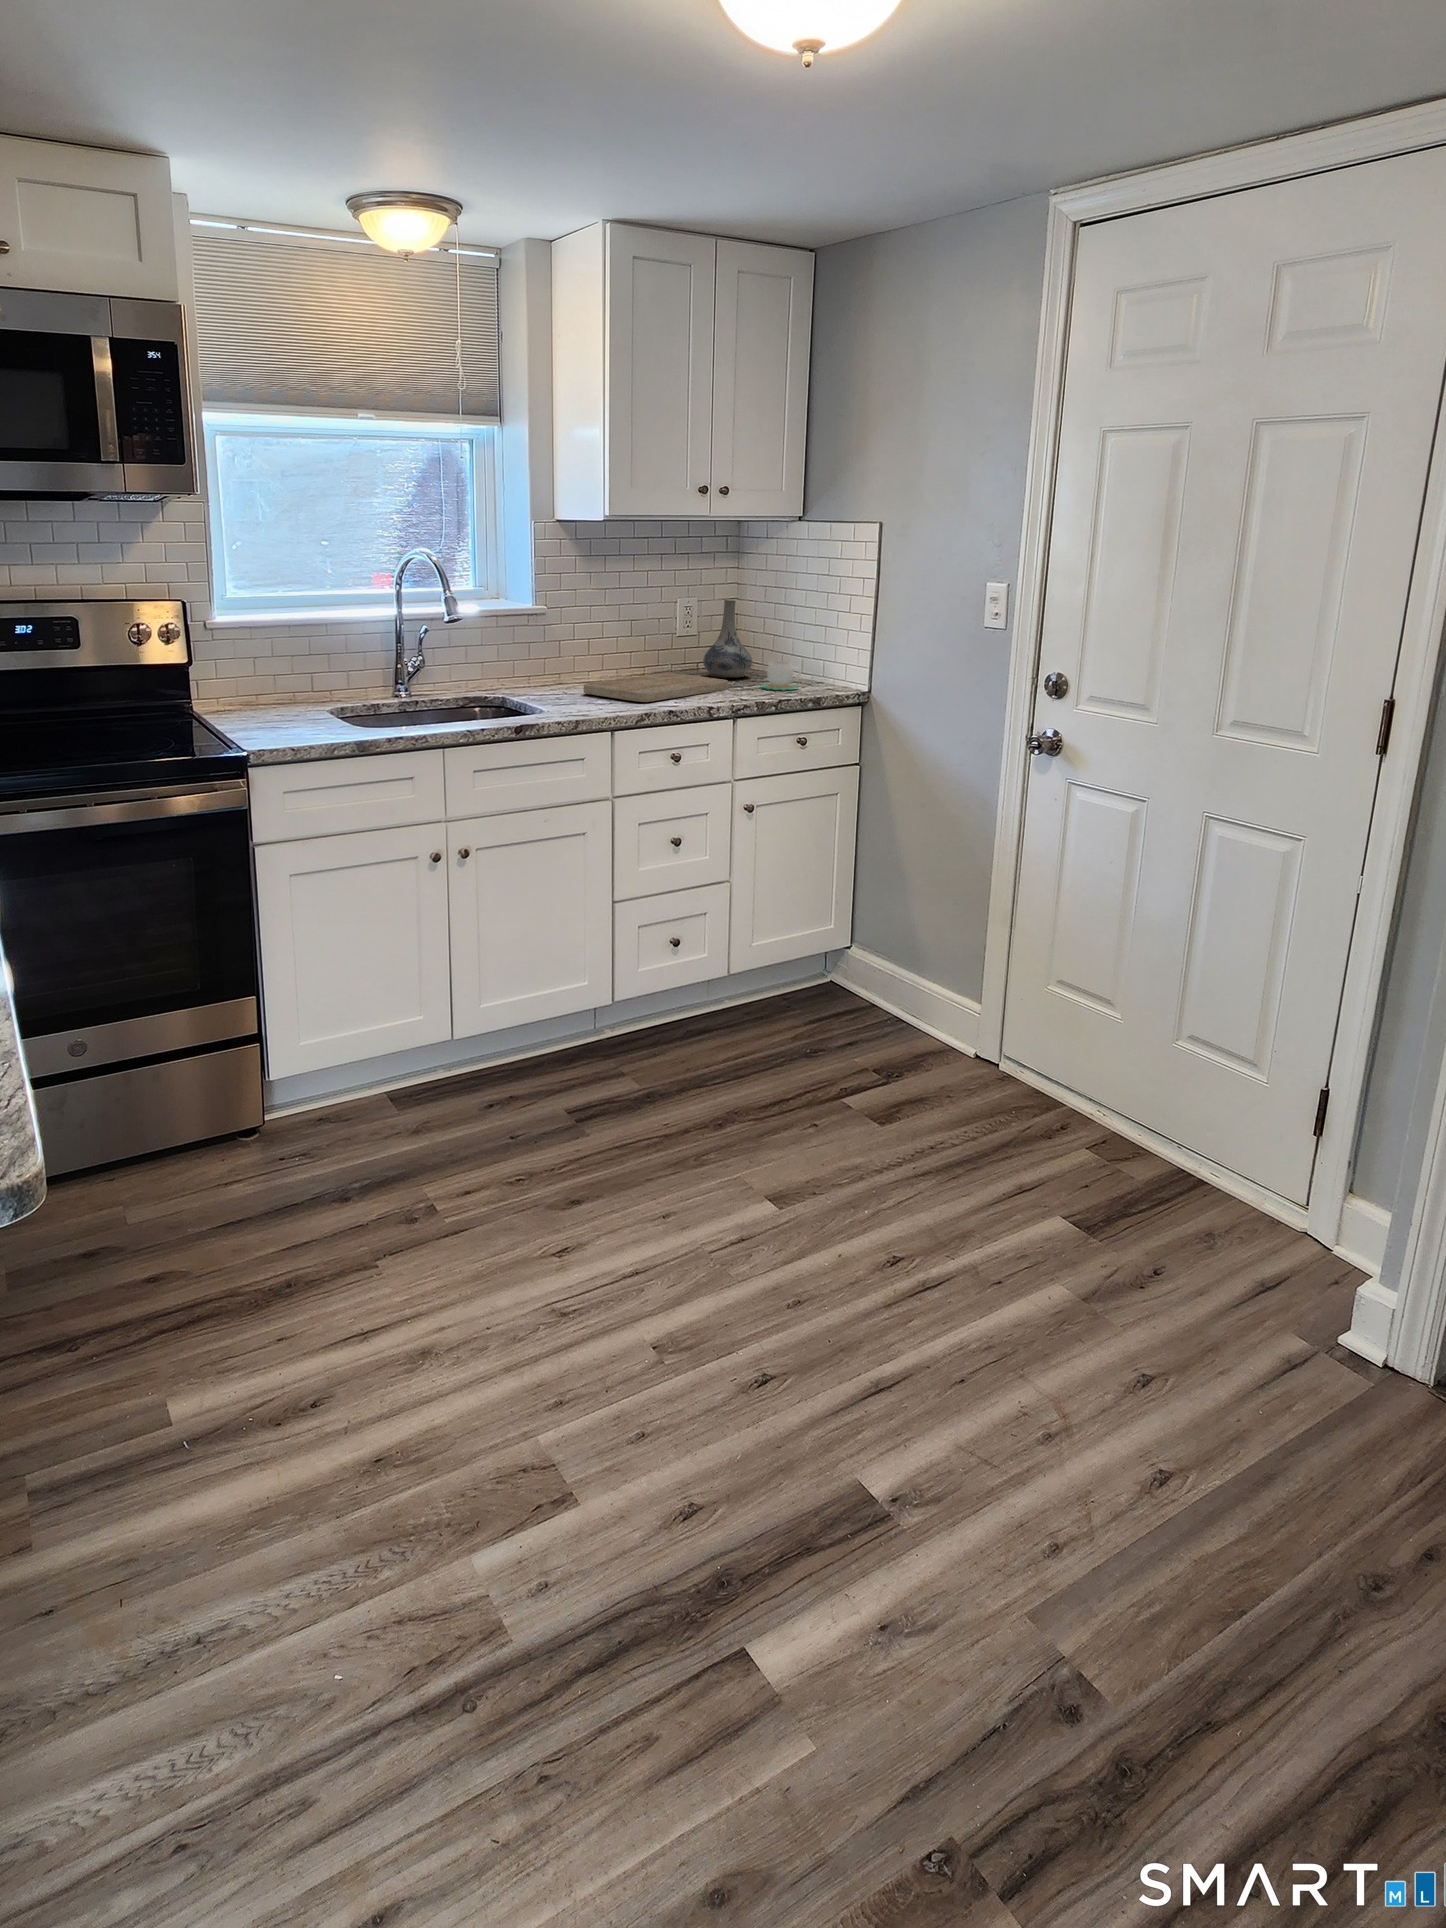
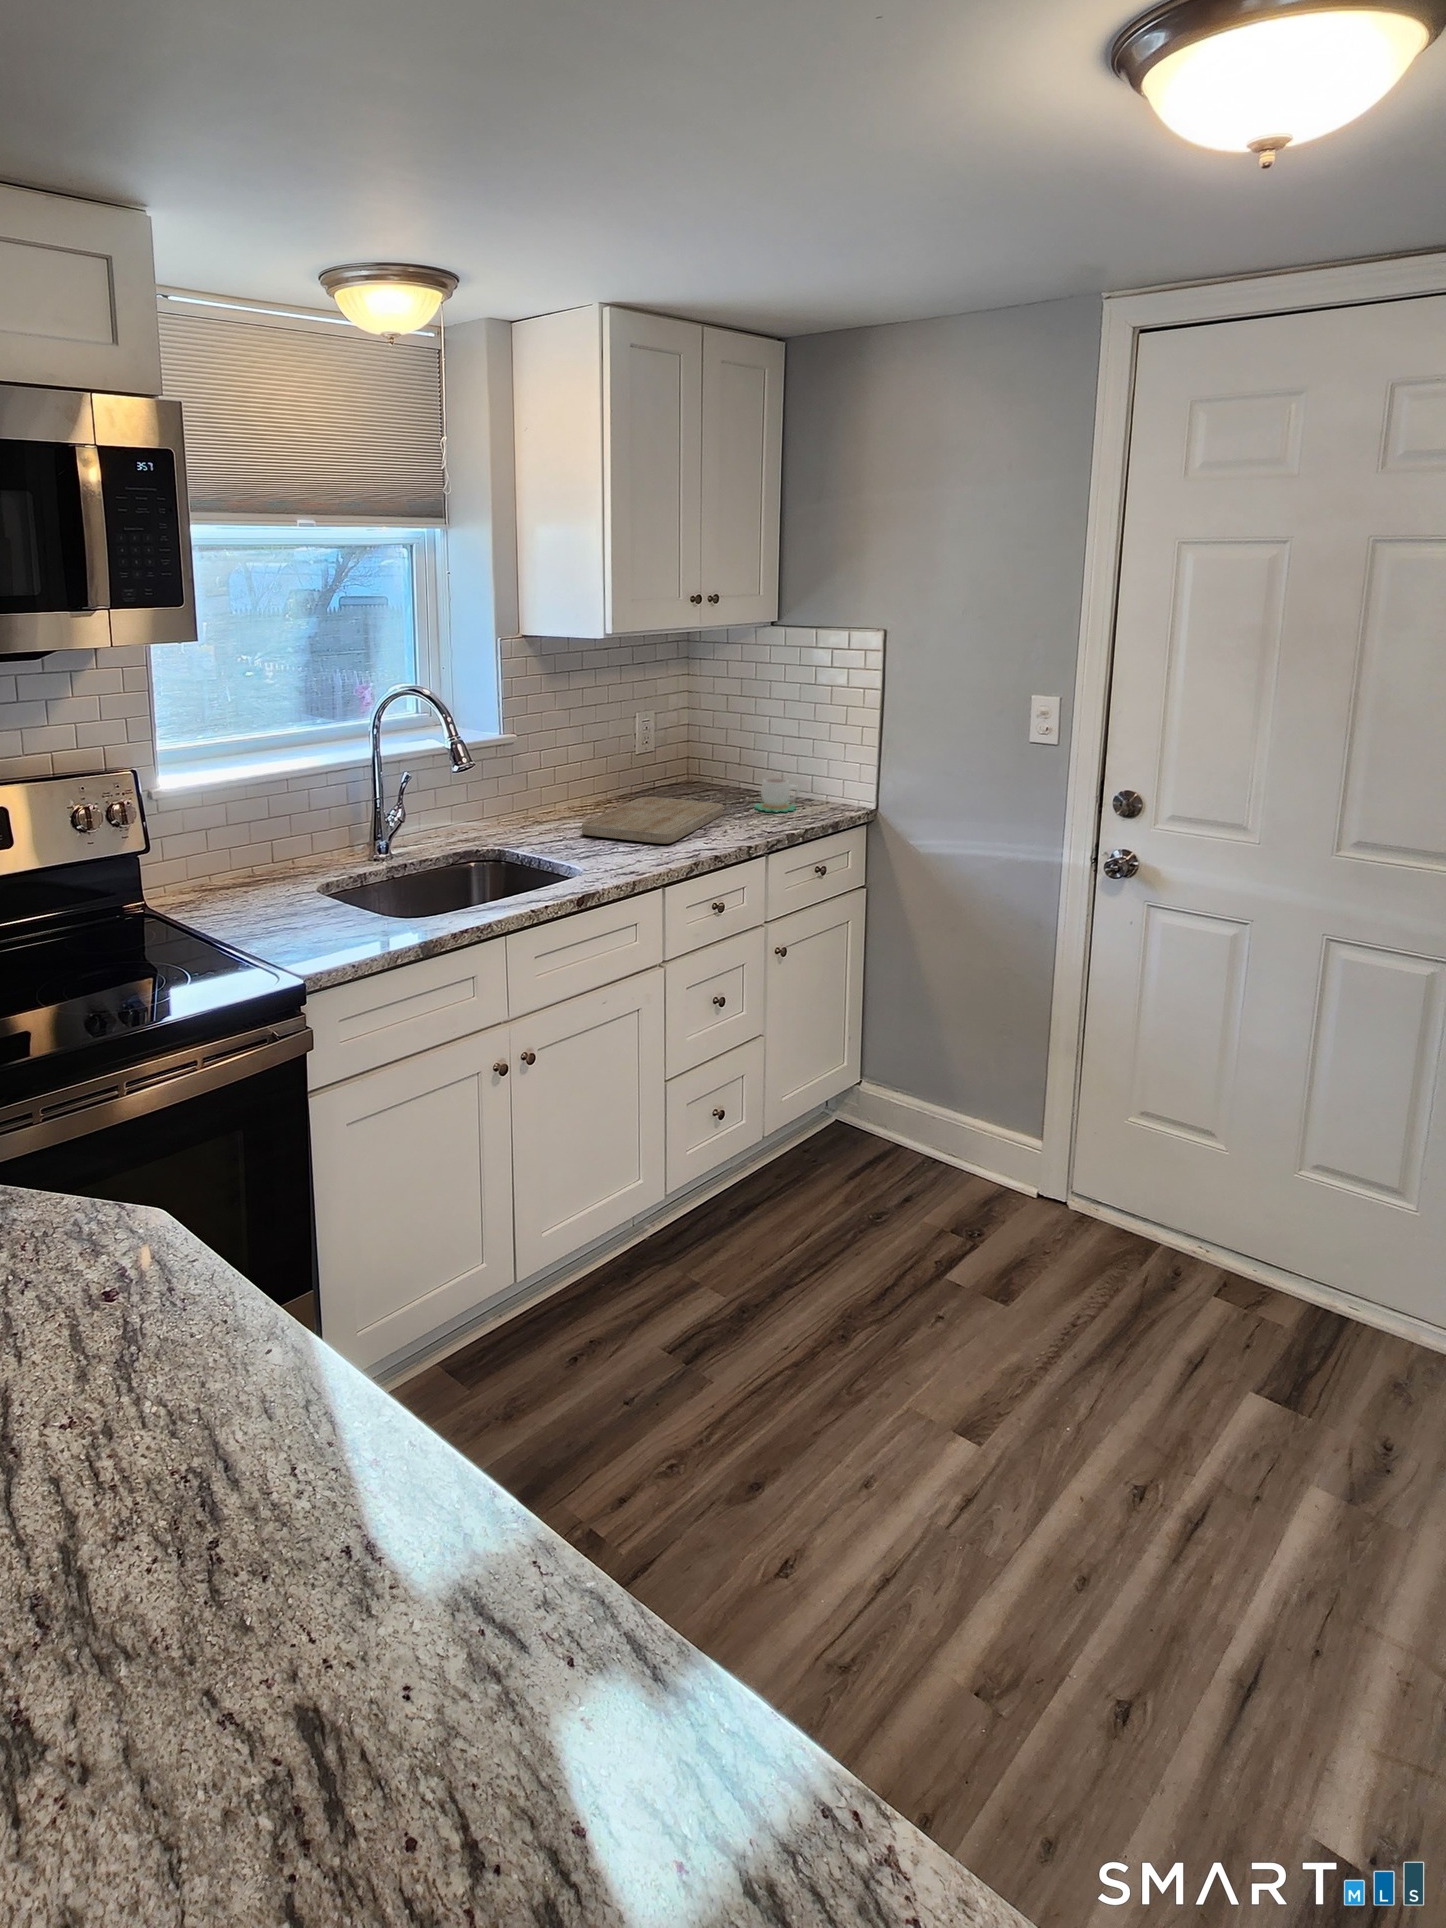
decorative vase: present [703,600,752,677] -> none [671,710,725,797]

